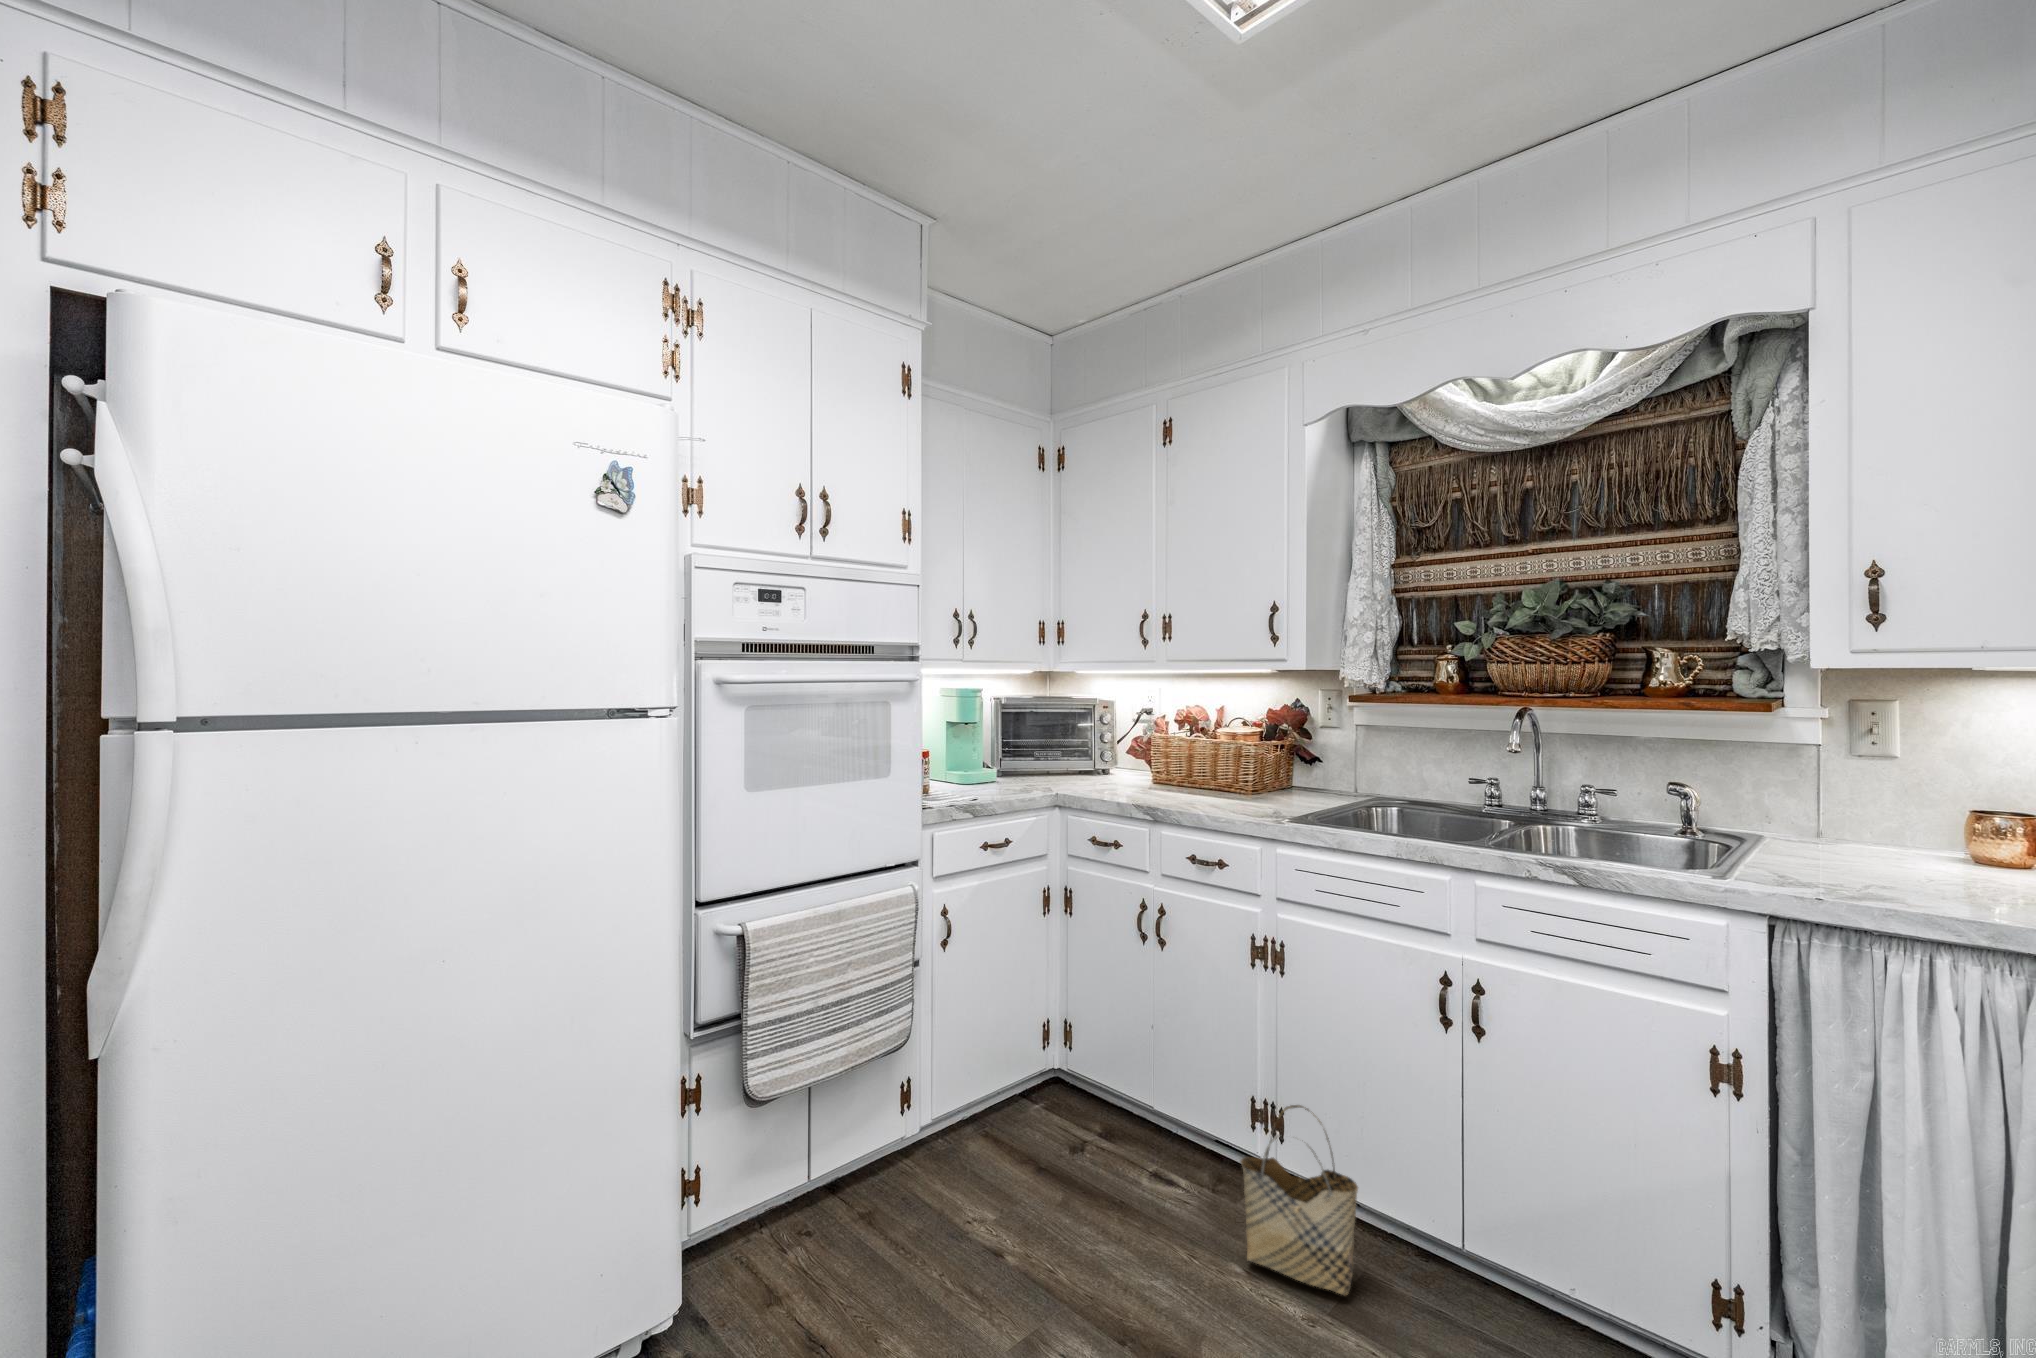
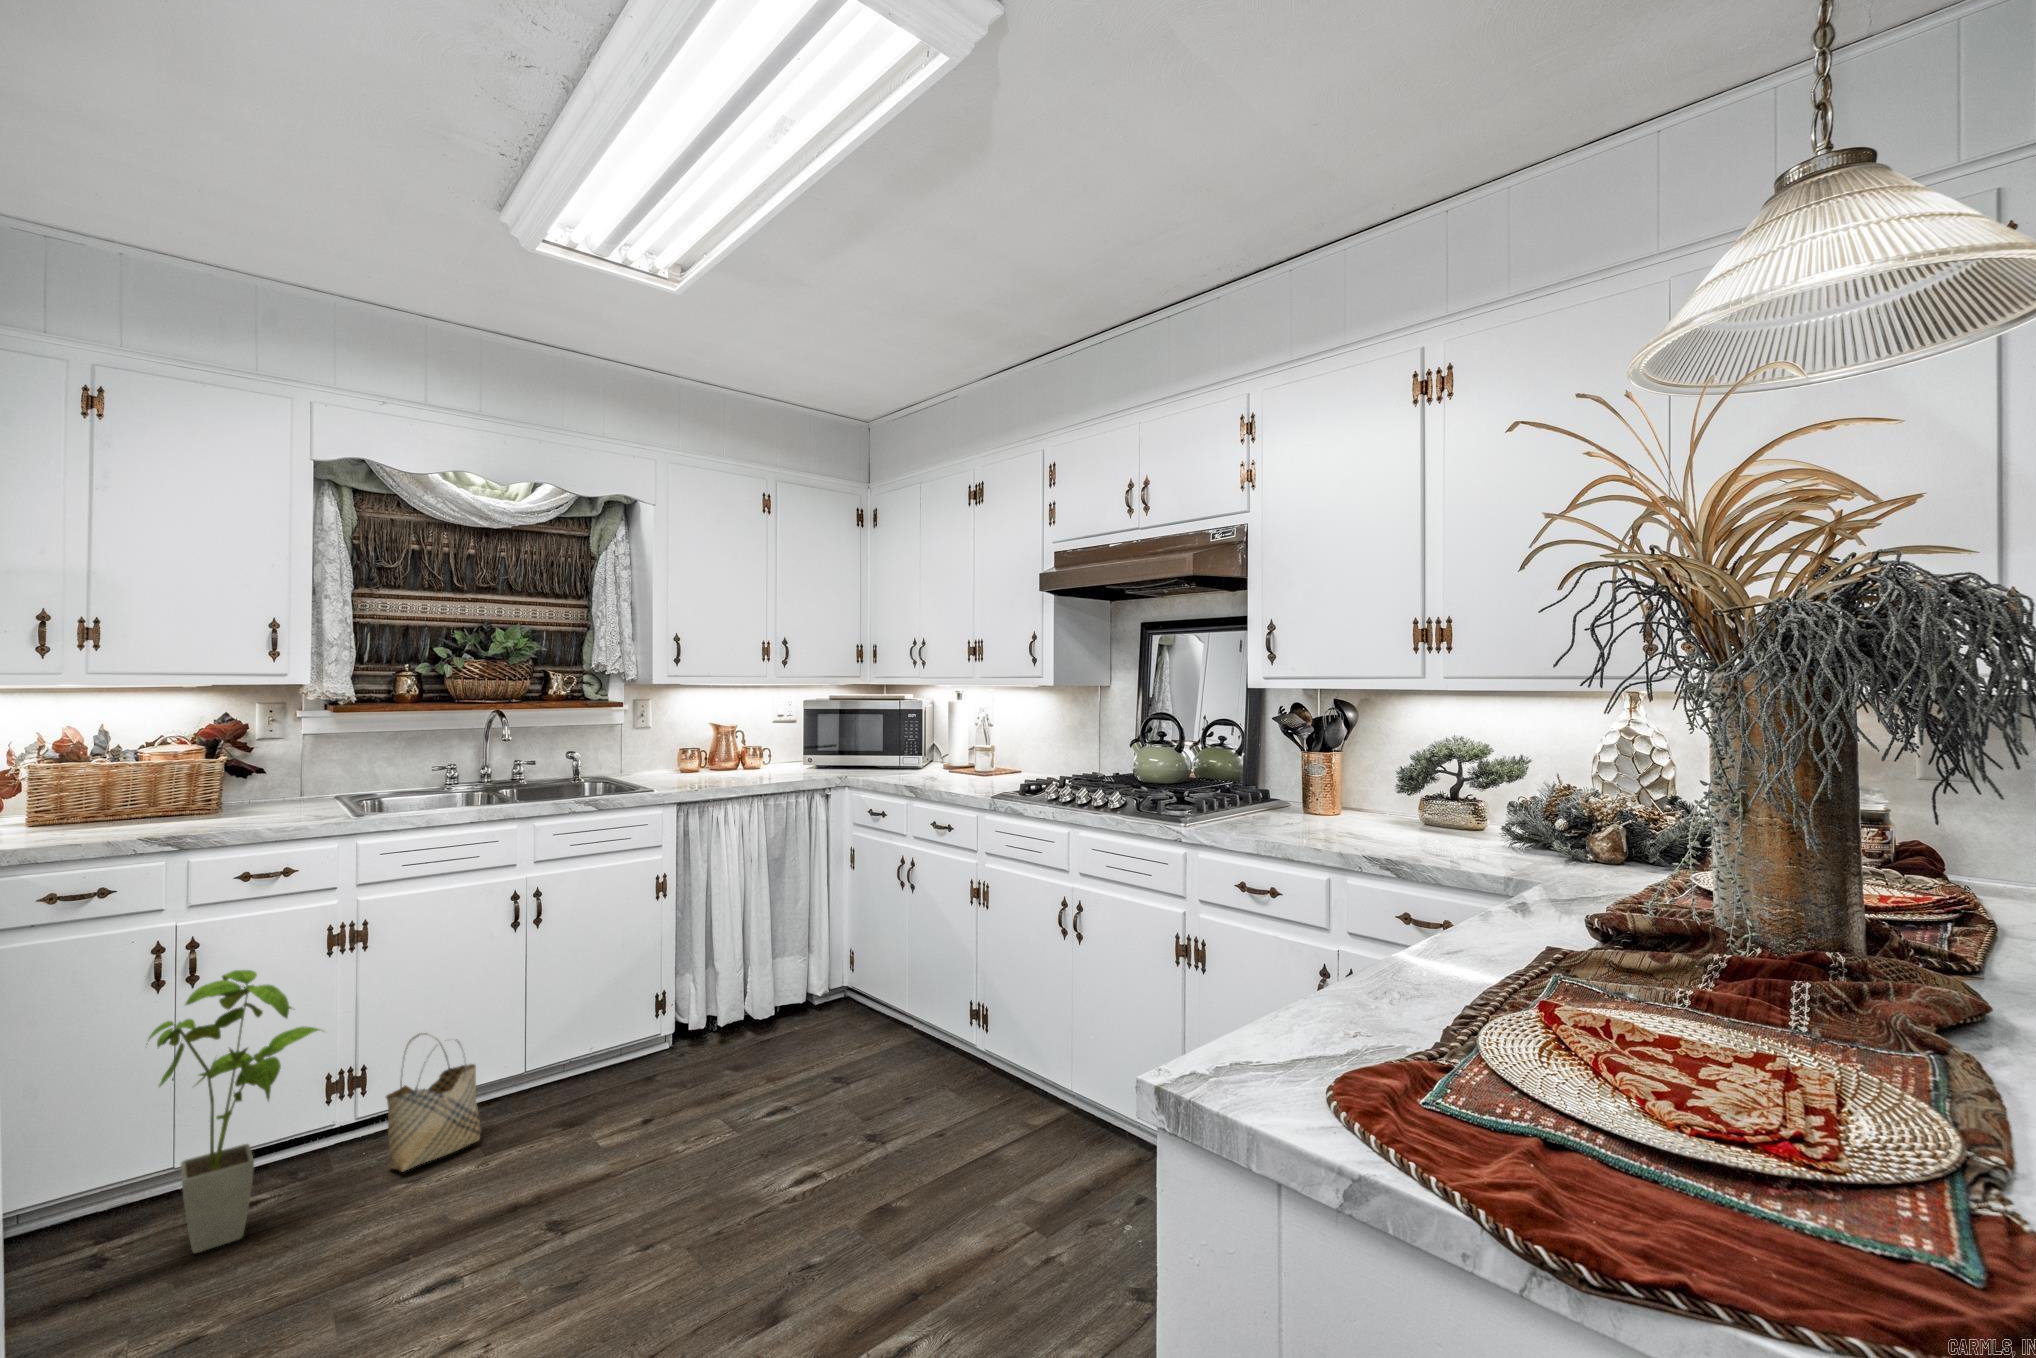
house plant: none [1057,951,1196,1208] -> present [149,970,320,1253]

